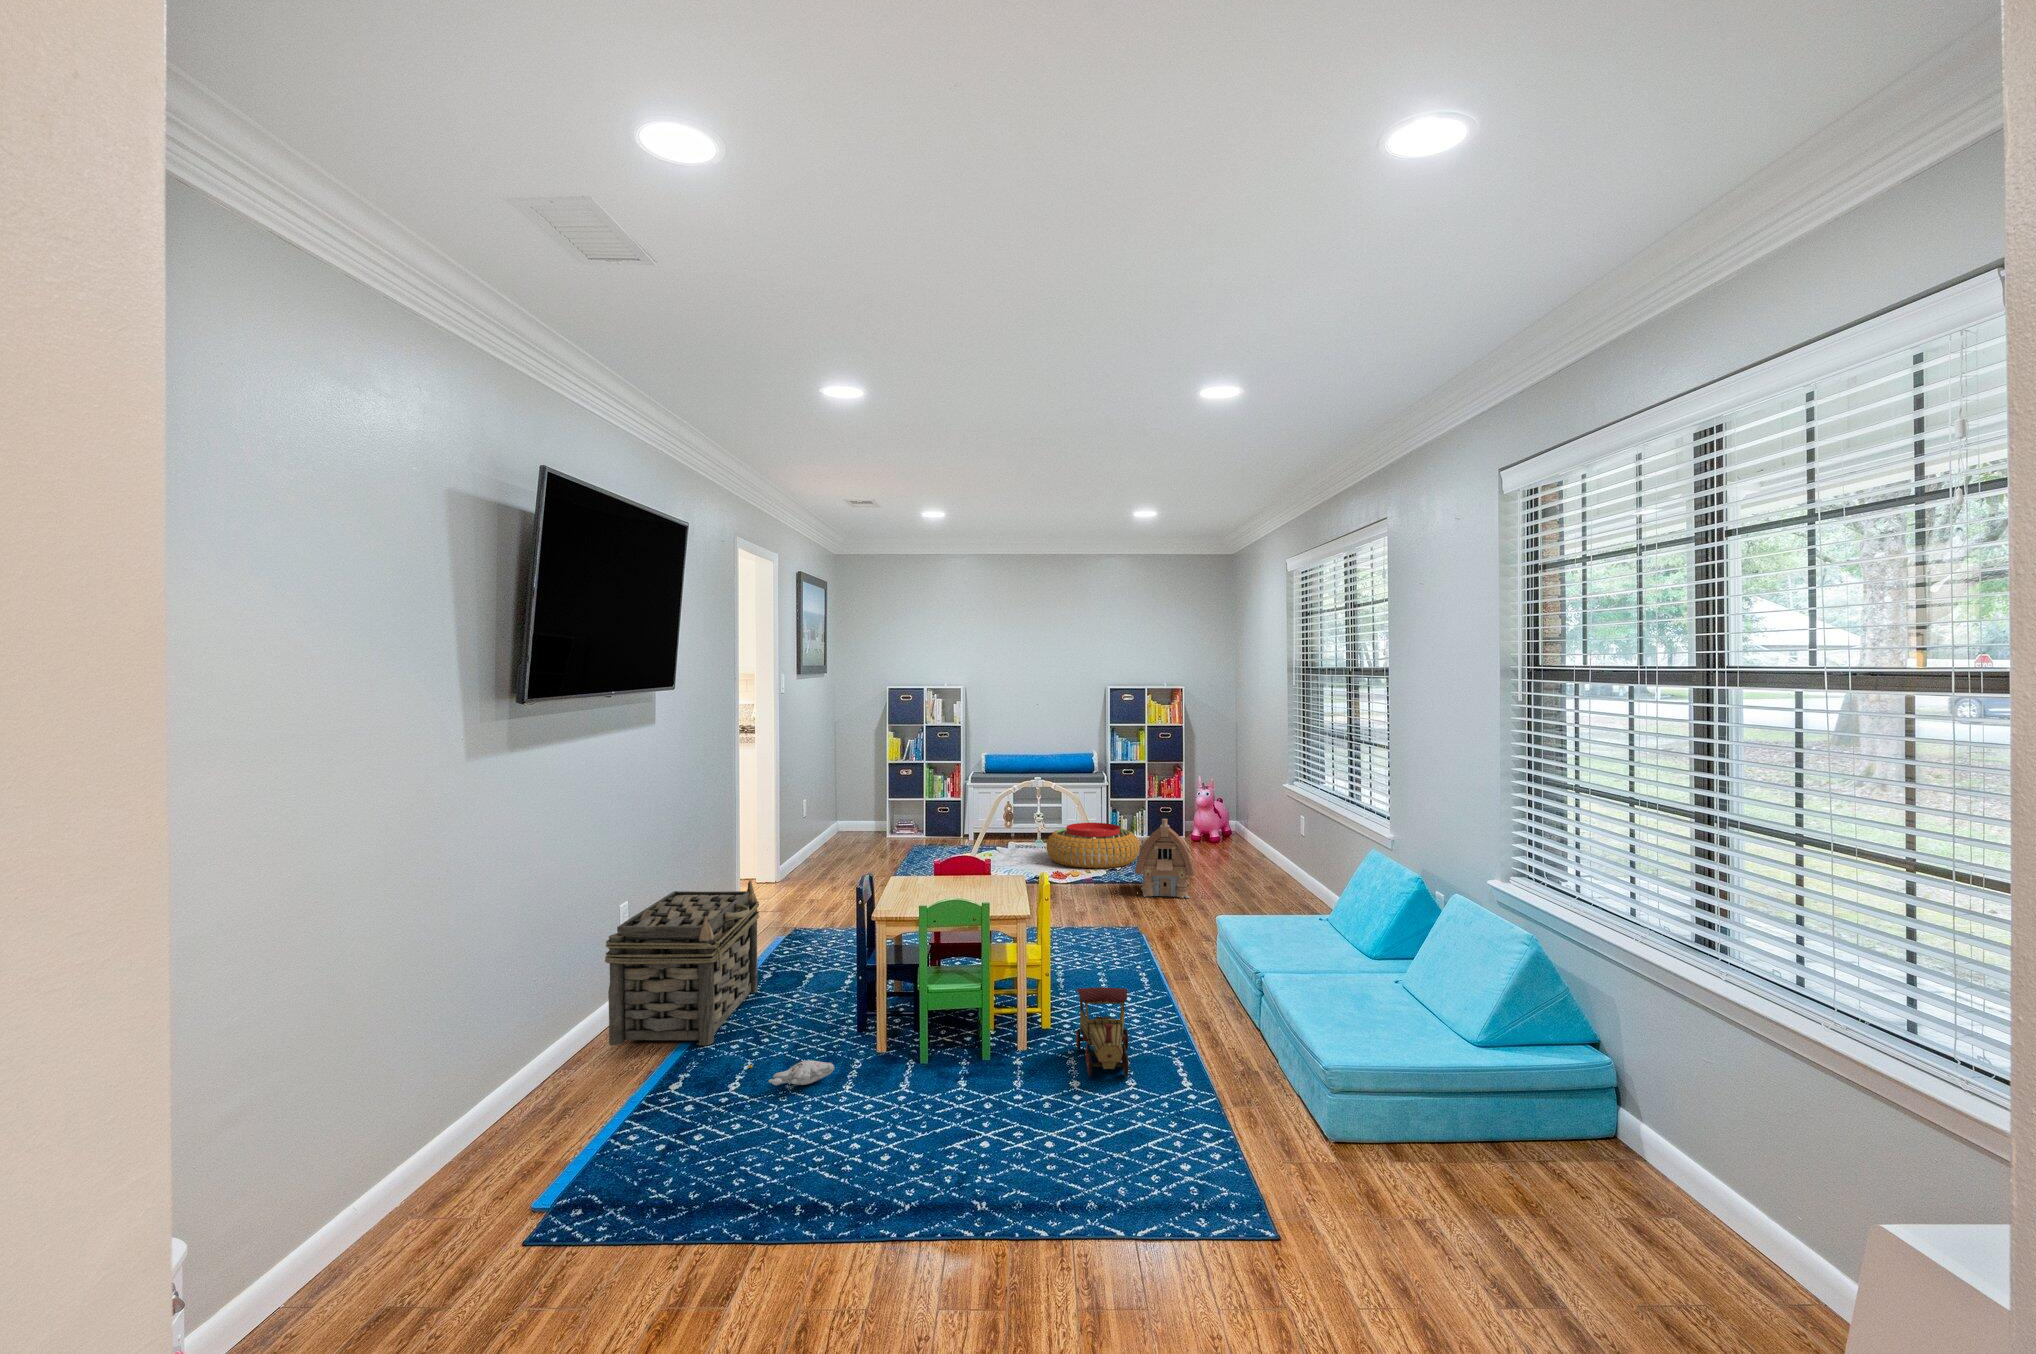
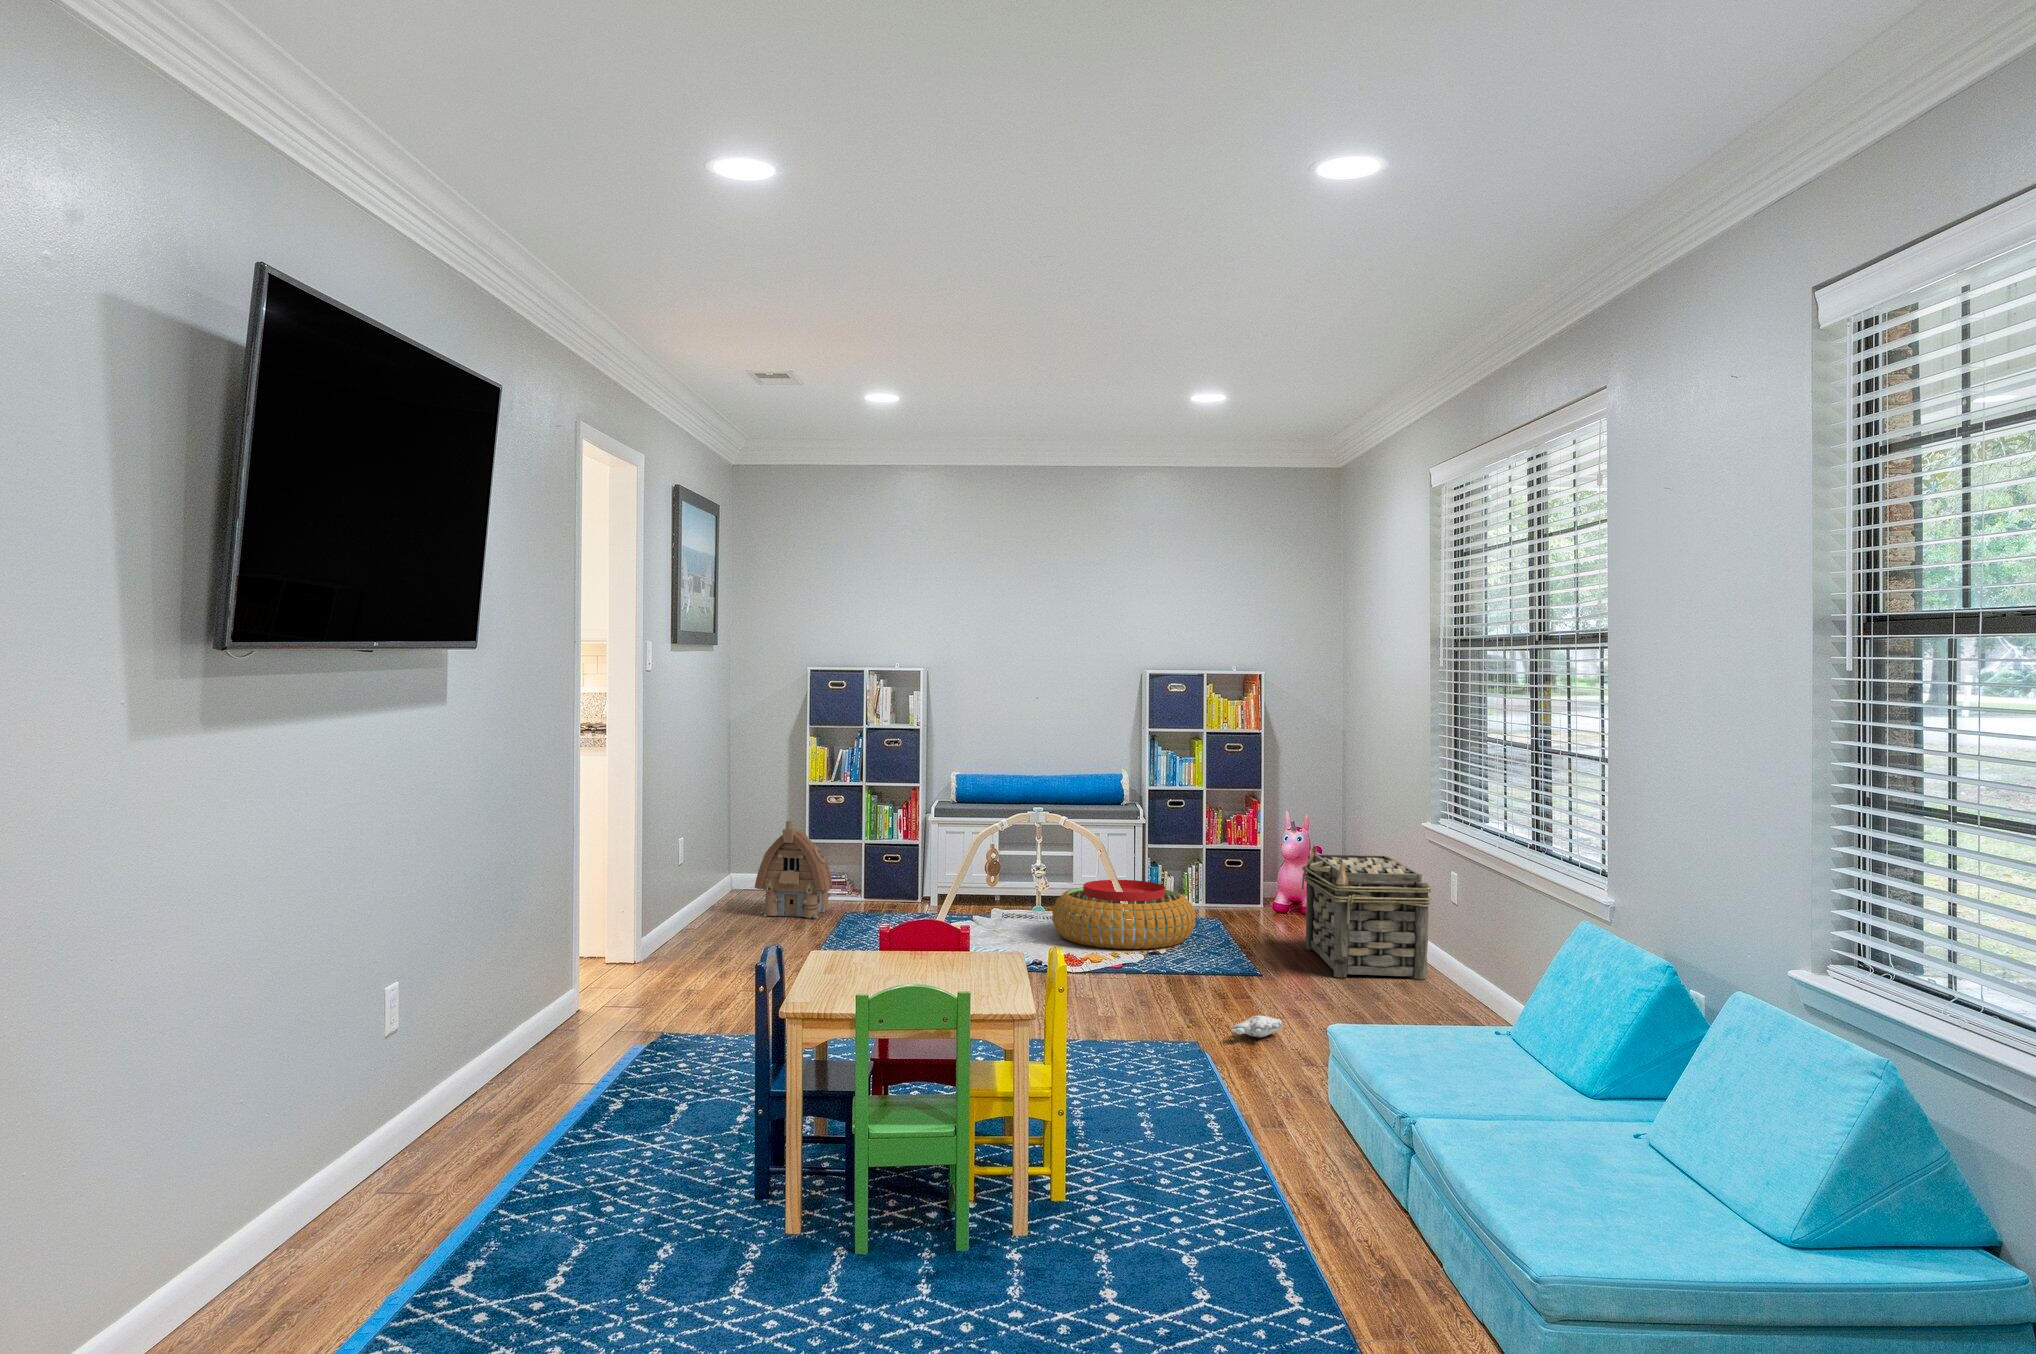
toy house: present [1135,819,1195,898] -> present [755,821,832,918]
basket: present [605,880,760,1045] -> present [1302,845,1431,979]
toy train: present [1076,987,1129,1077] -> none [1110,1134,1198,1282]
plush toy: present [749,1060,834,1085] -> present [1188,1016,1282,1037]

